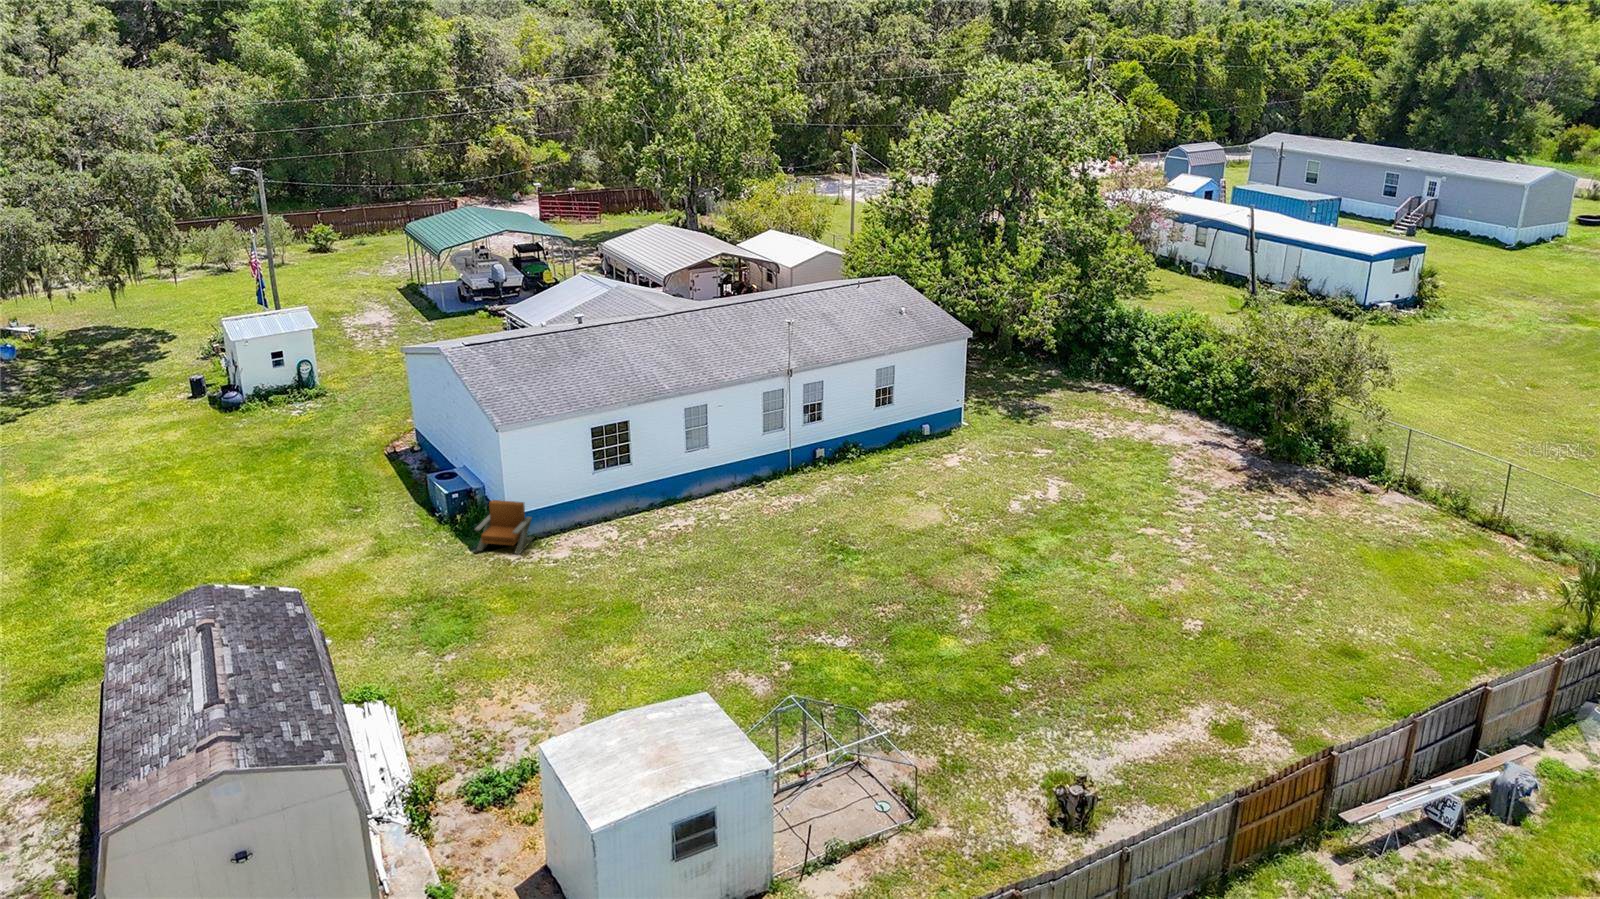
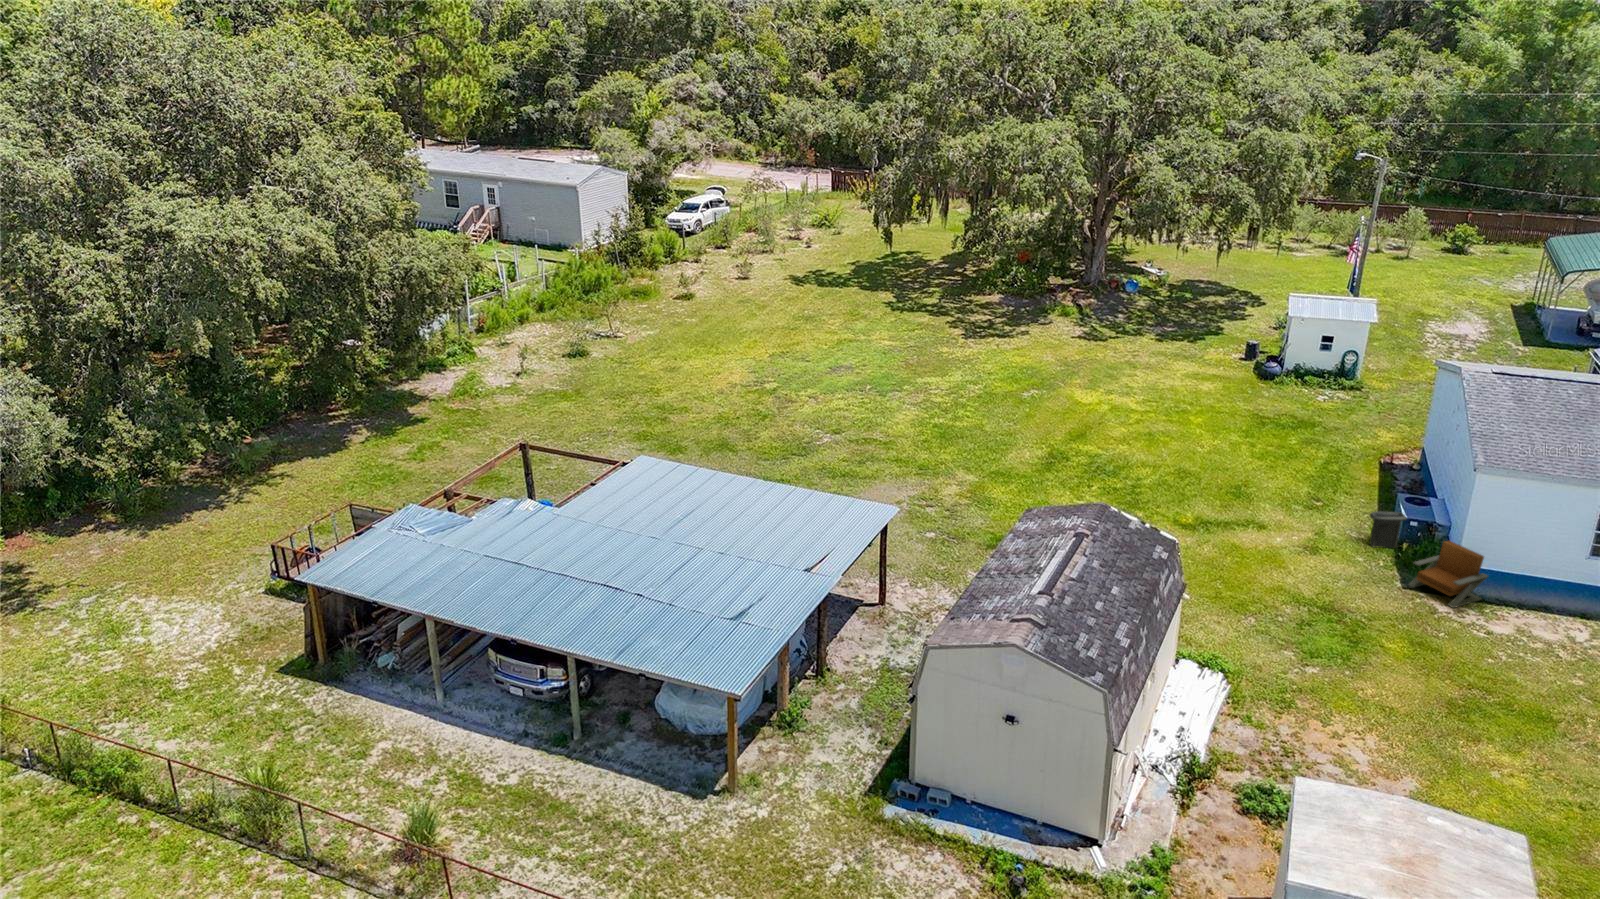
trash can: none [417,492,448,531] -> present [1369,511,1407,548]

